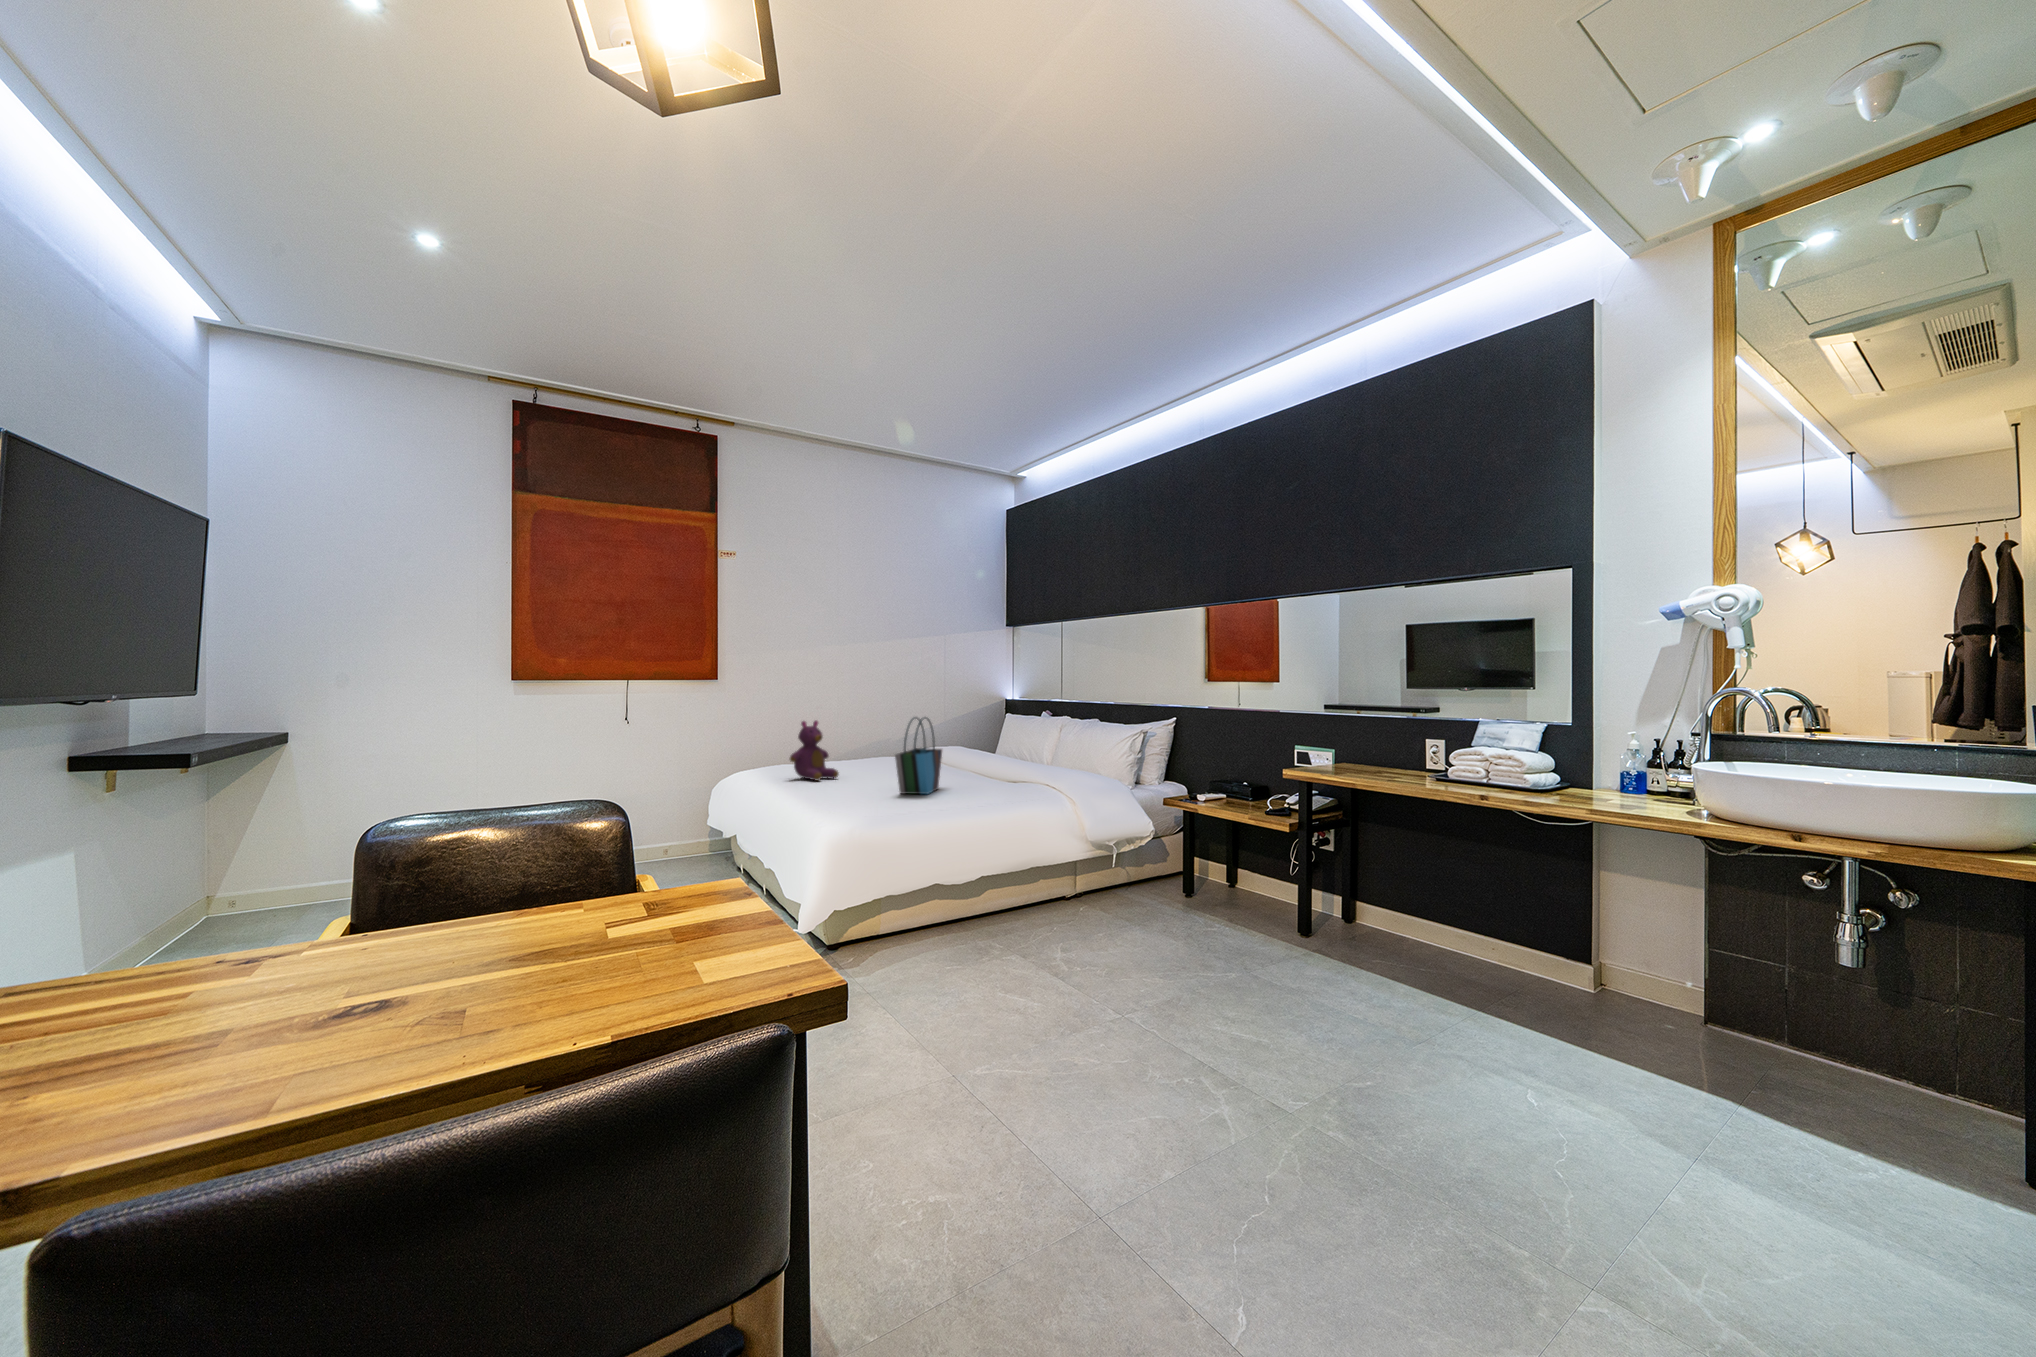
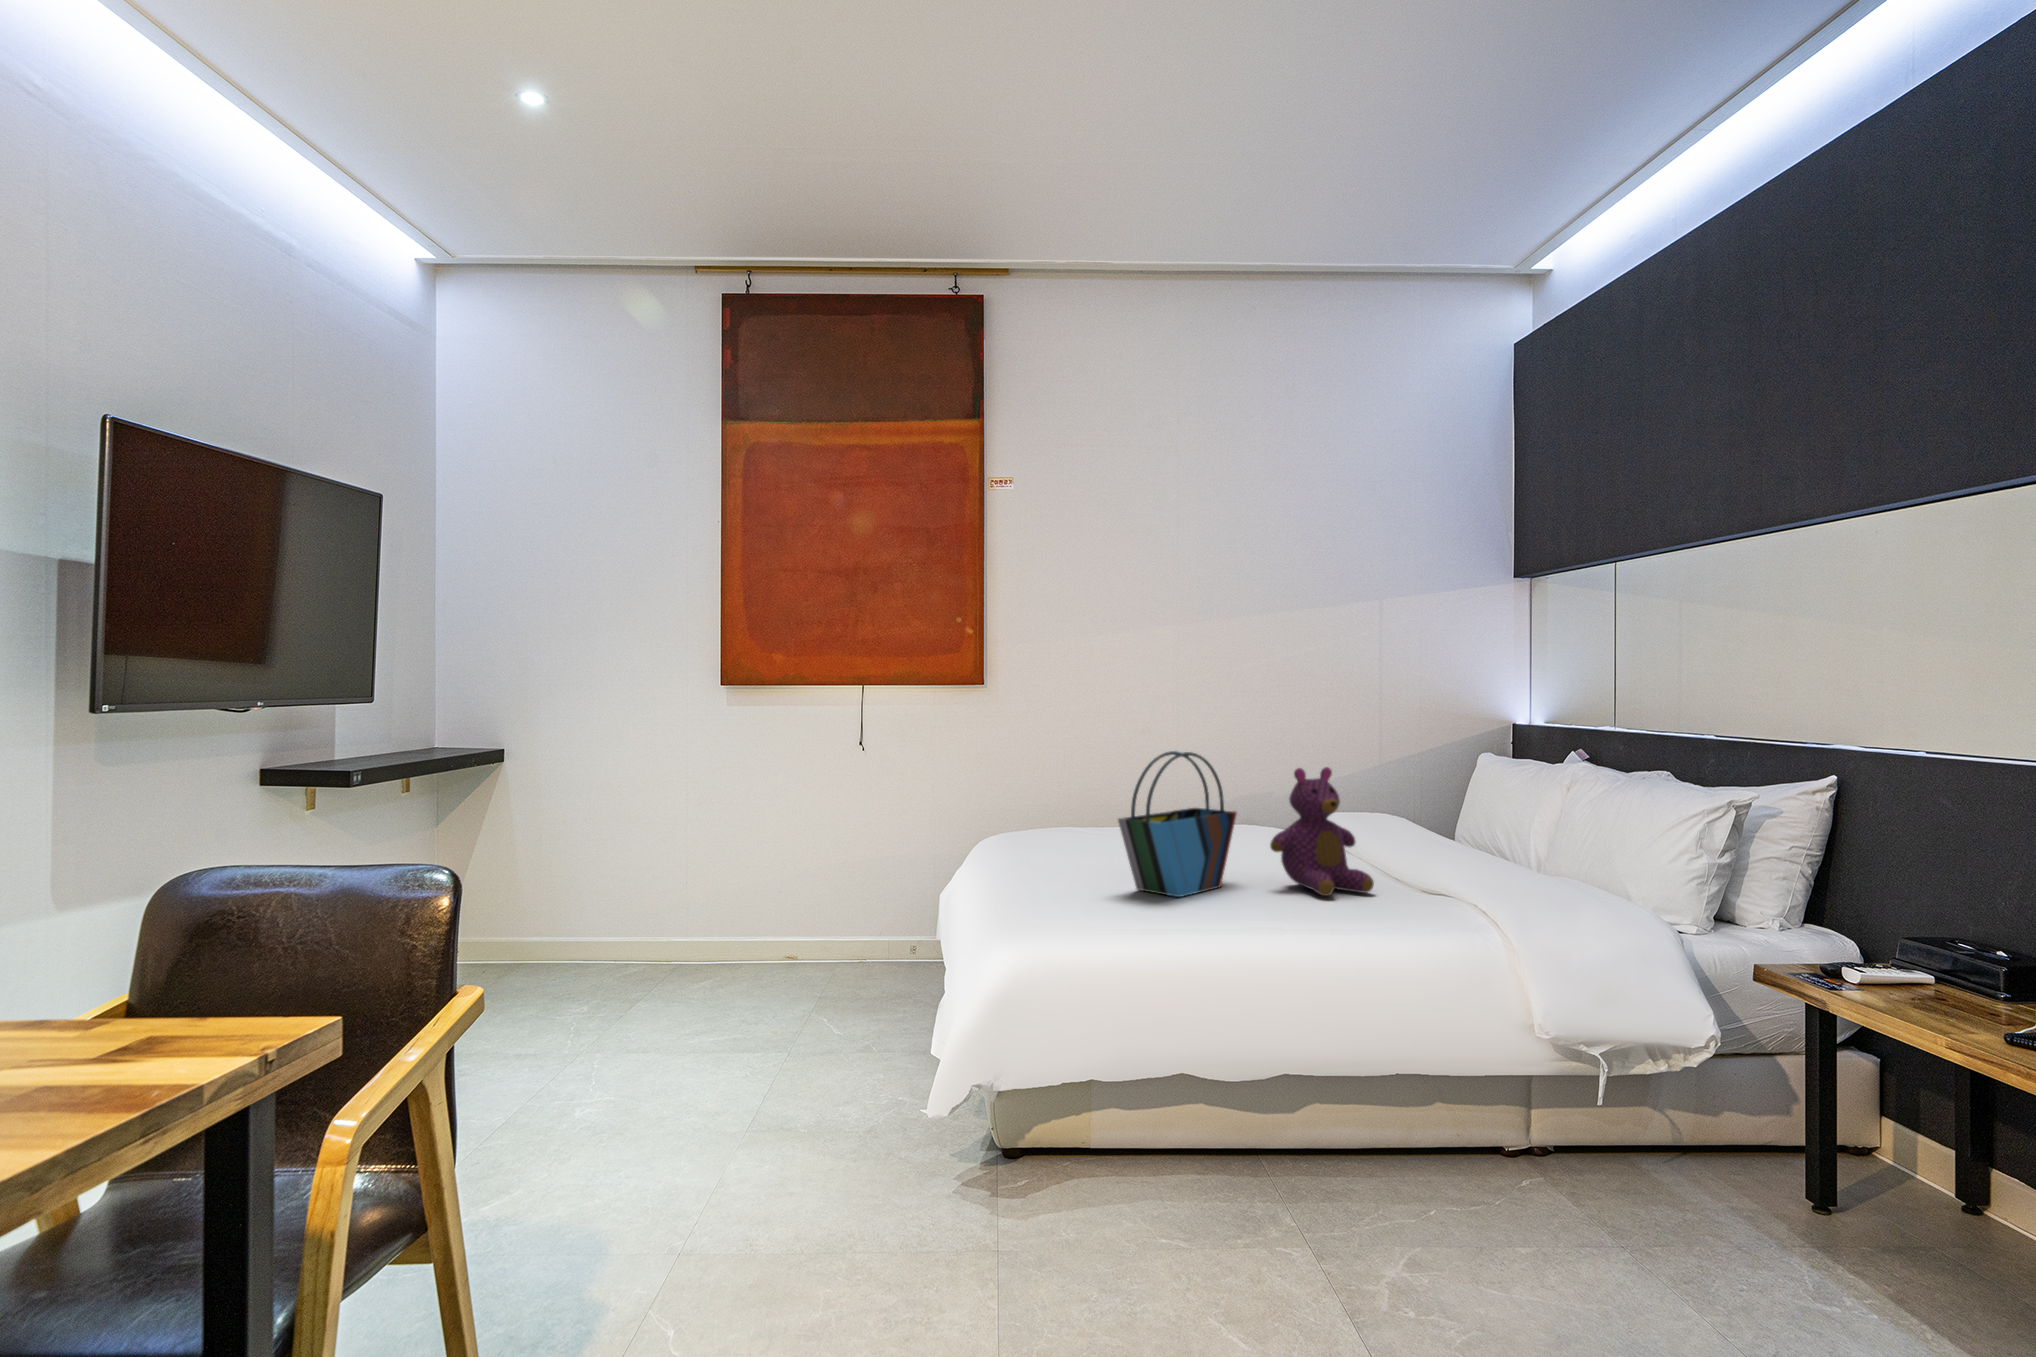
teddy bear: present [790,721,839,780] -> present [1270,767,1374,896]

